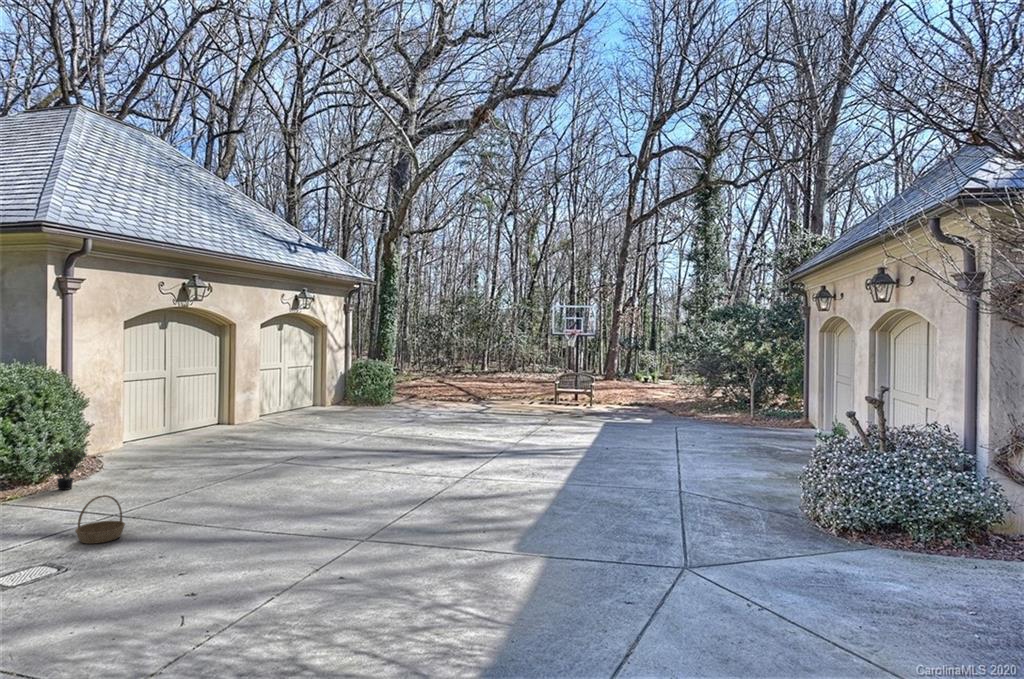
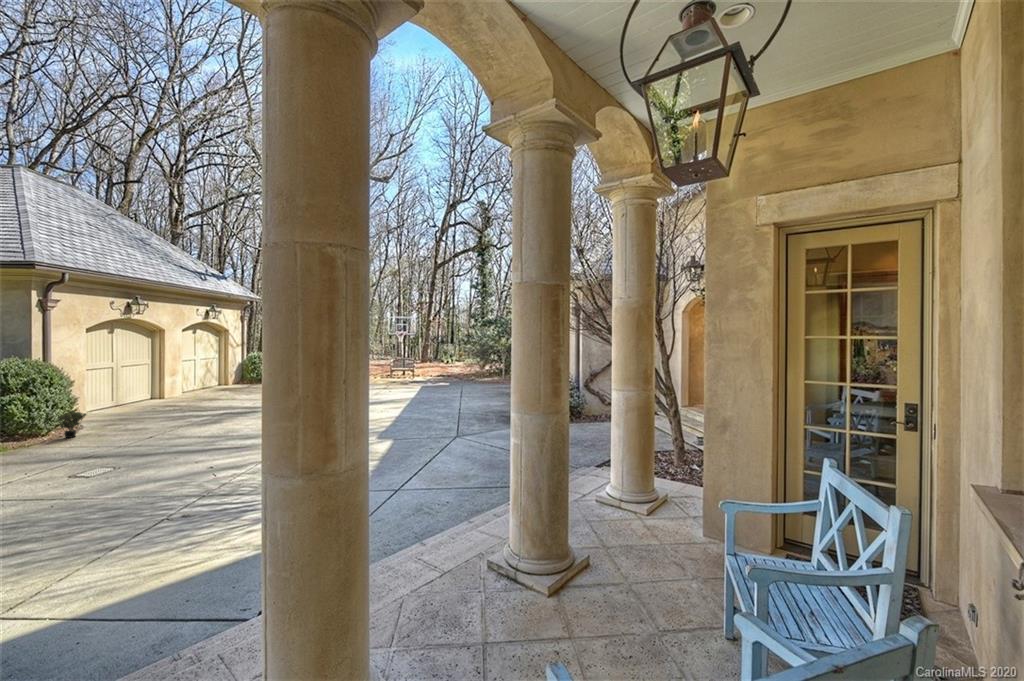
basket: present [75,495,125,544] -> none [115,429,146,456]

